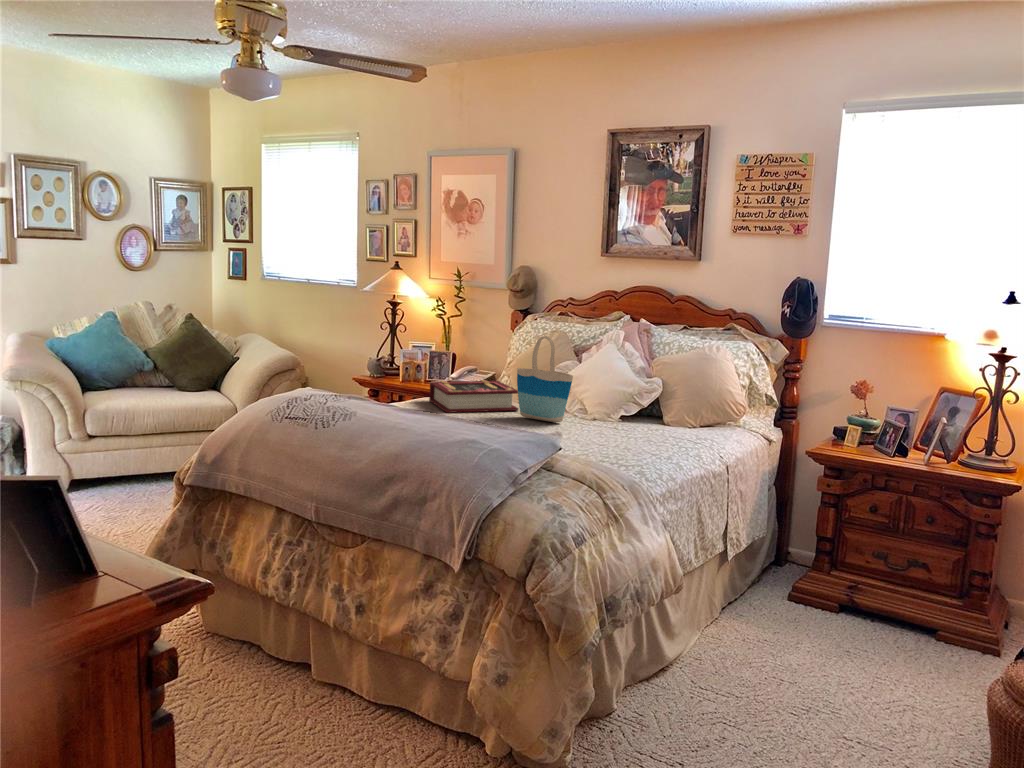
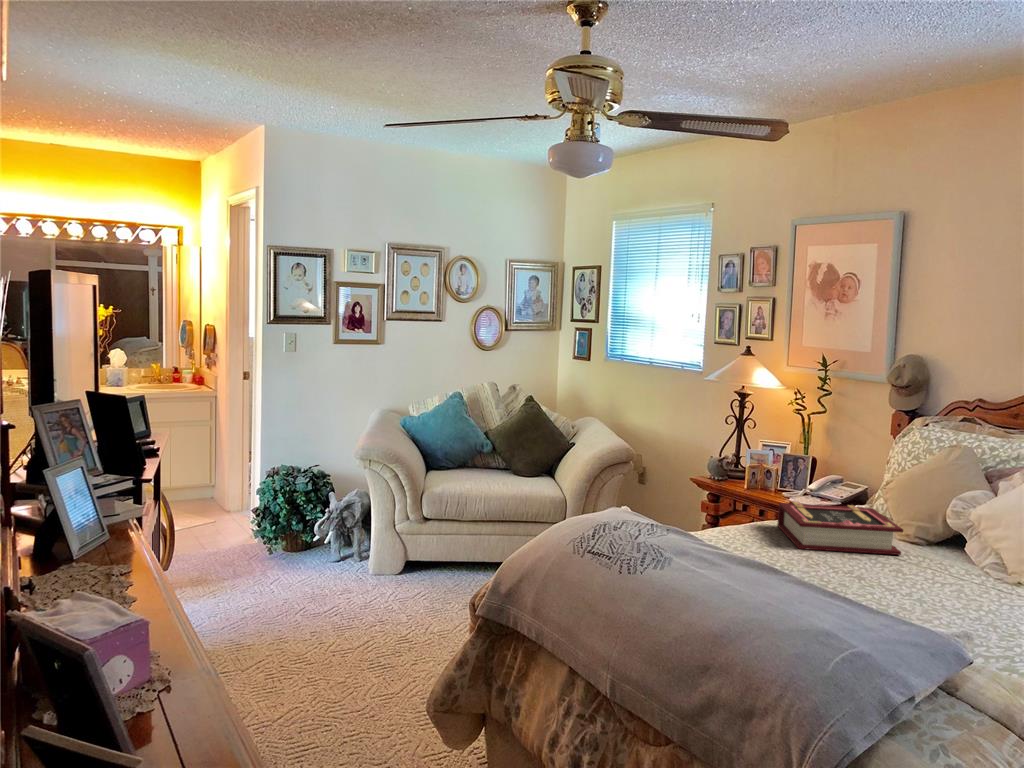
tote bag: present [517,336,573,422] -> none [901,462,991,585]

